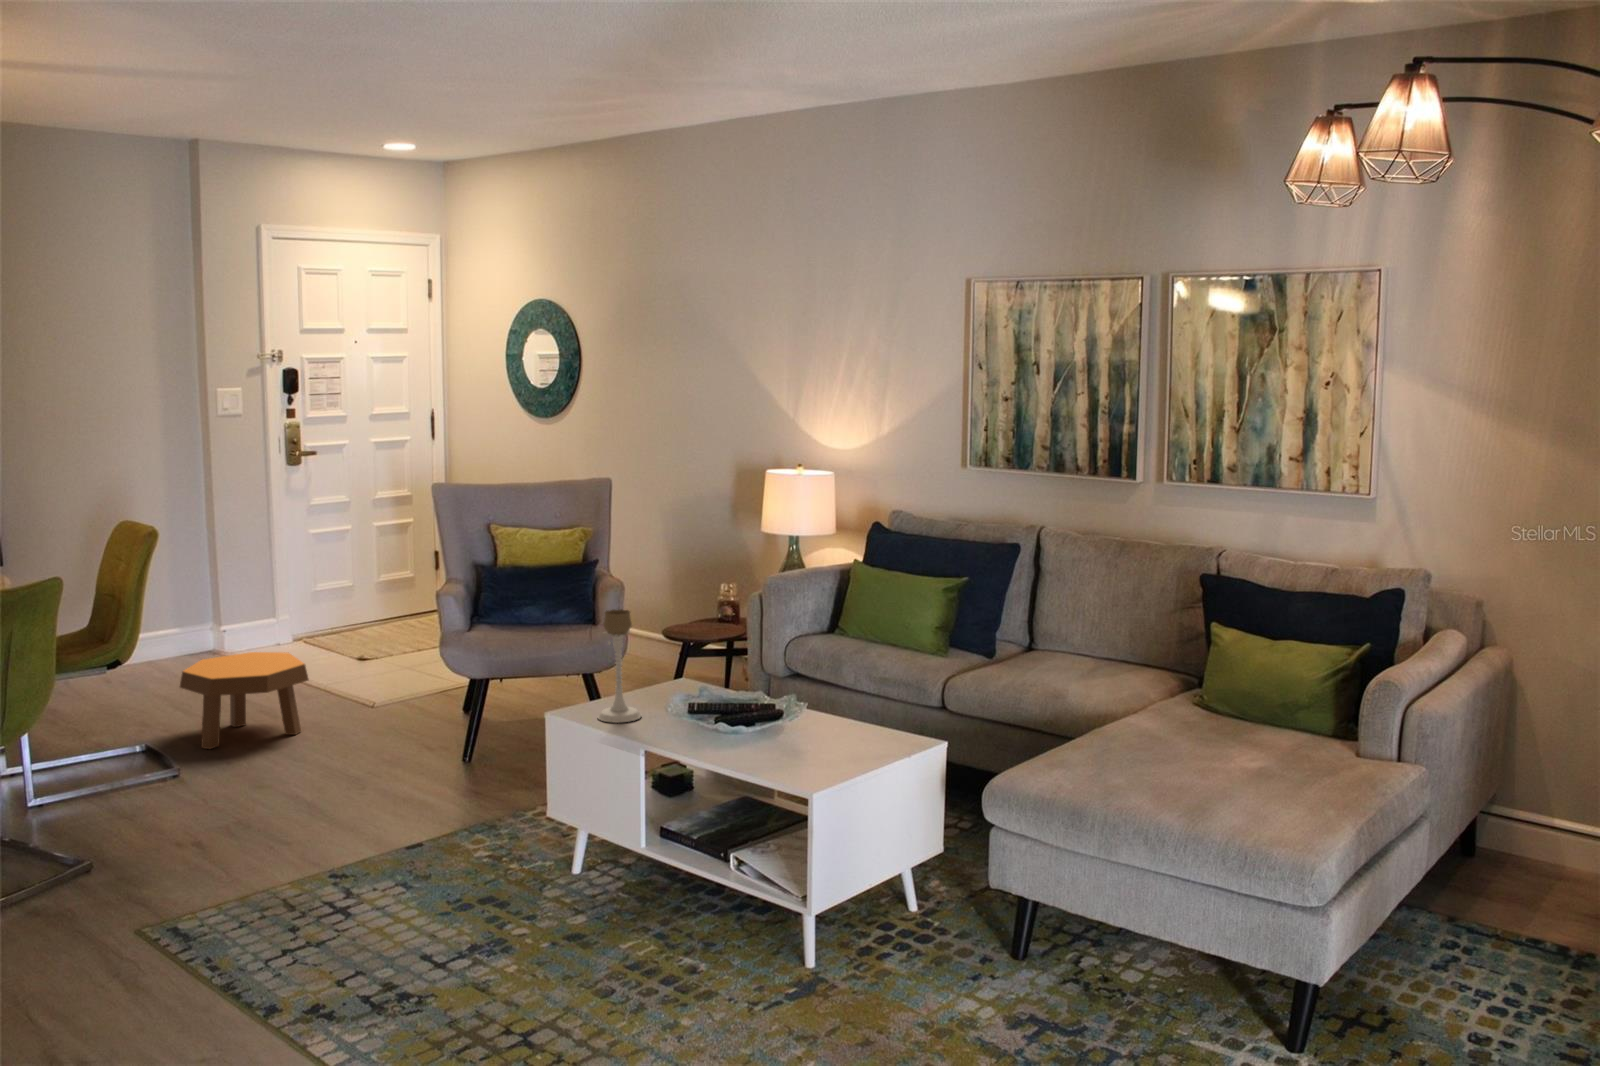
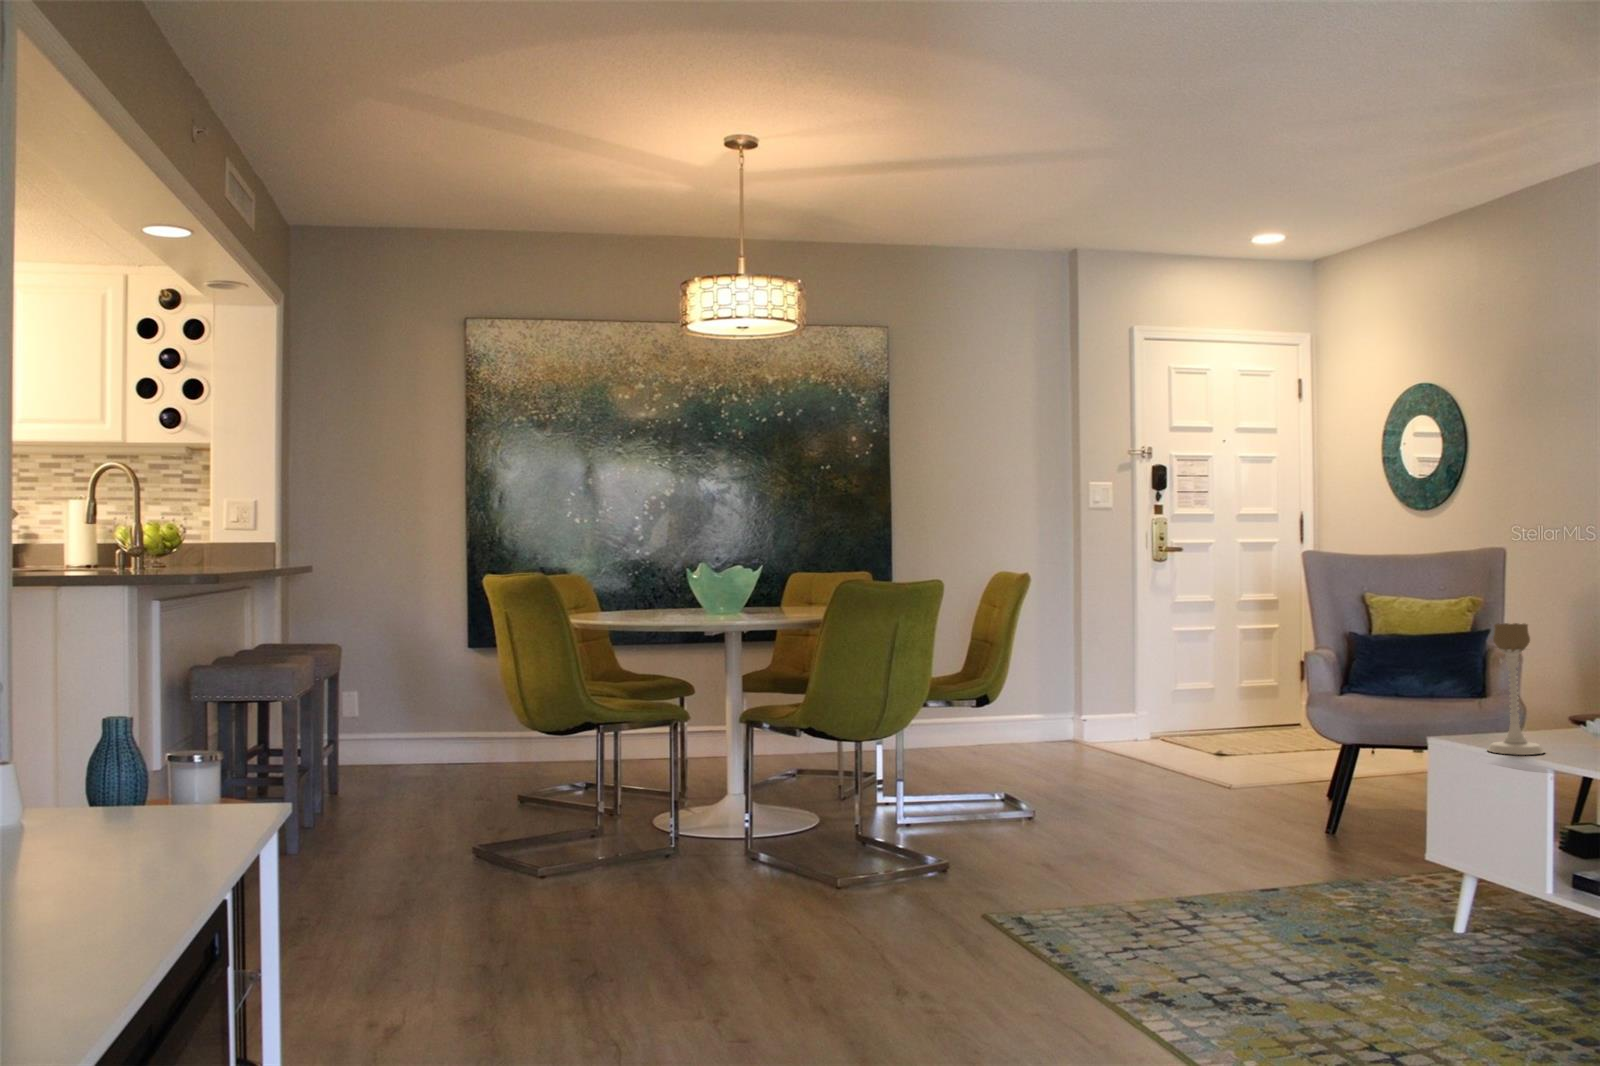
footstool: present [180,652,309,749] -> none [1044,719,1166,804]

